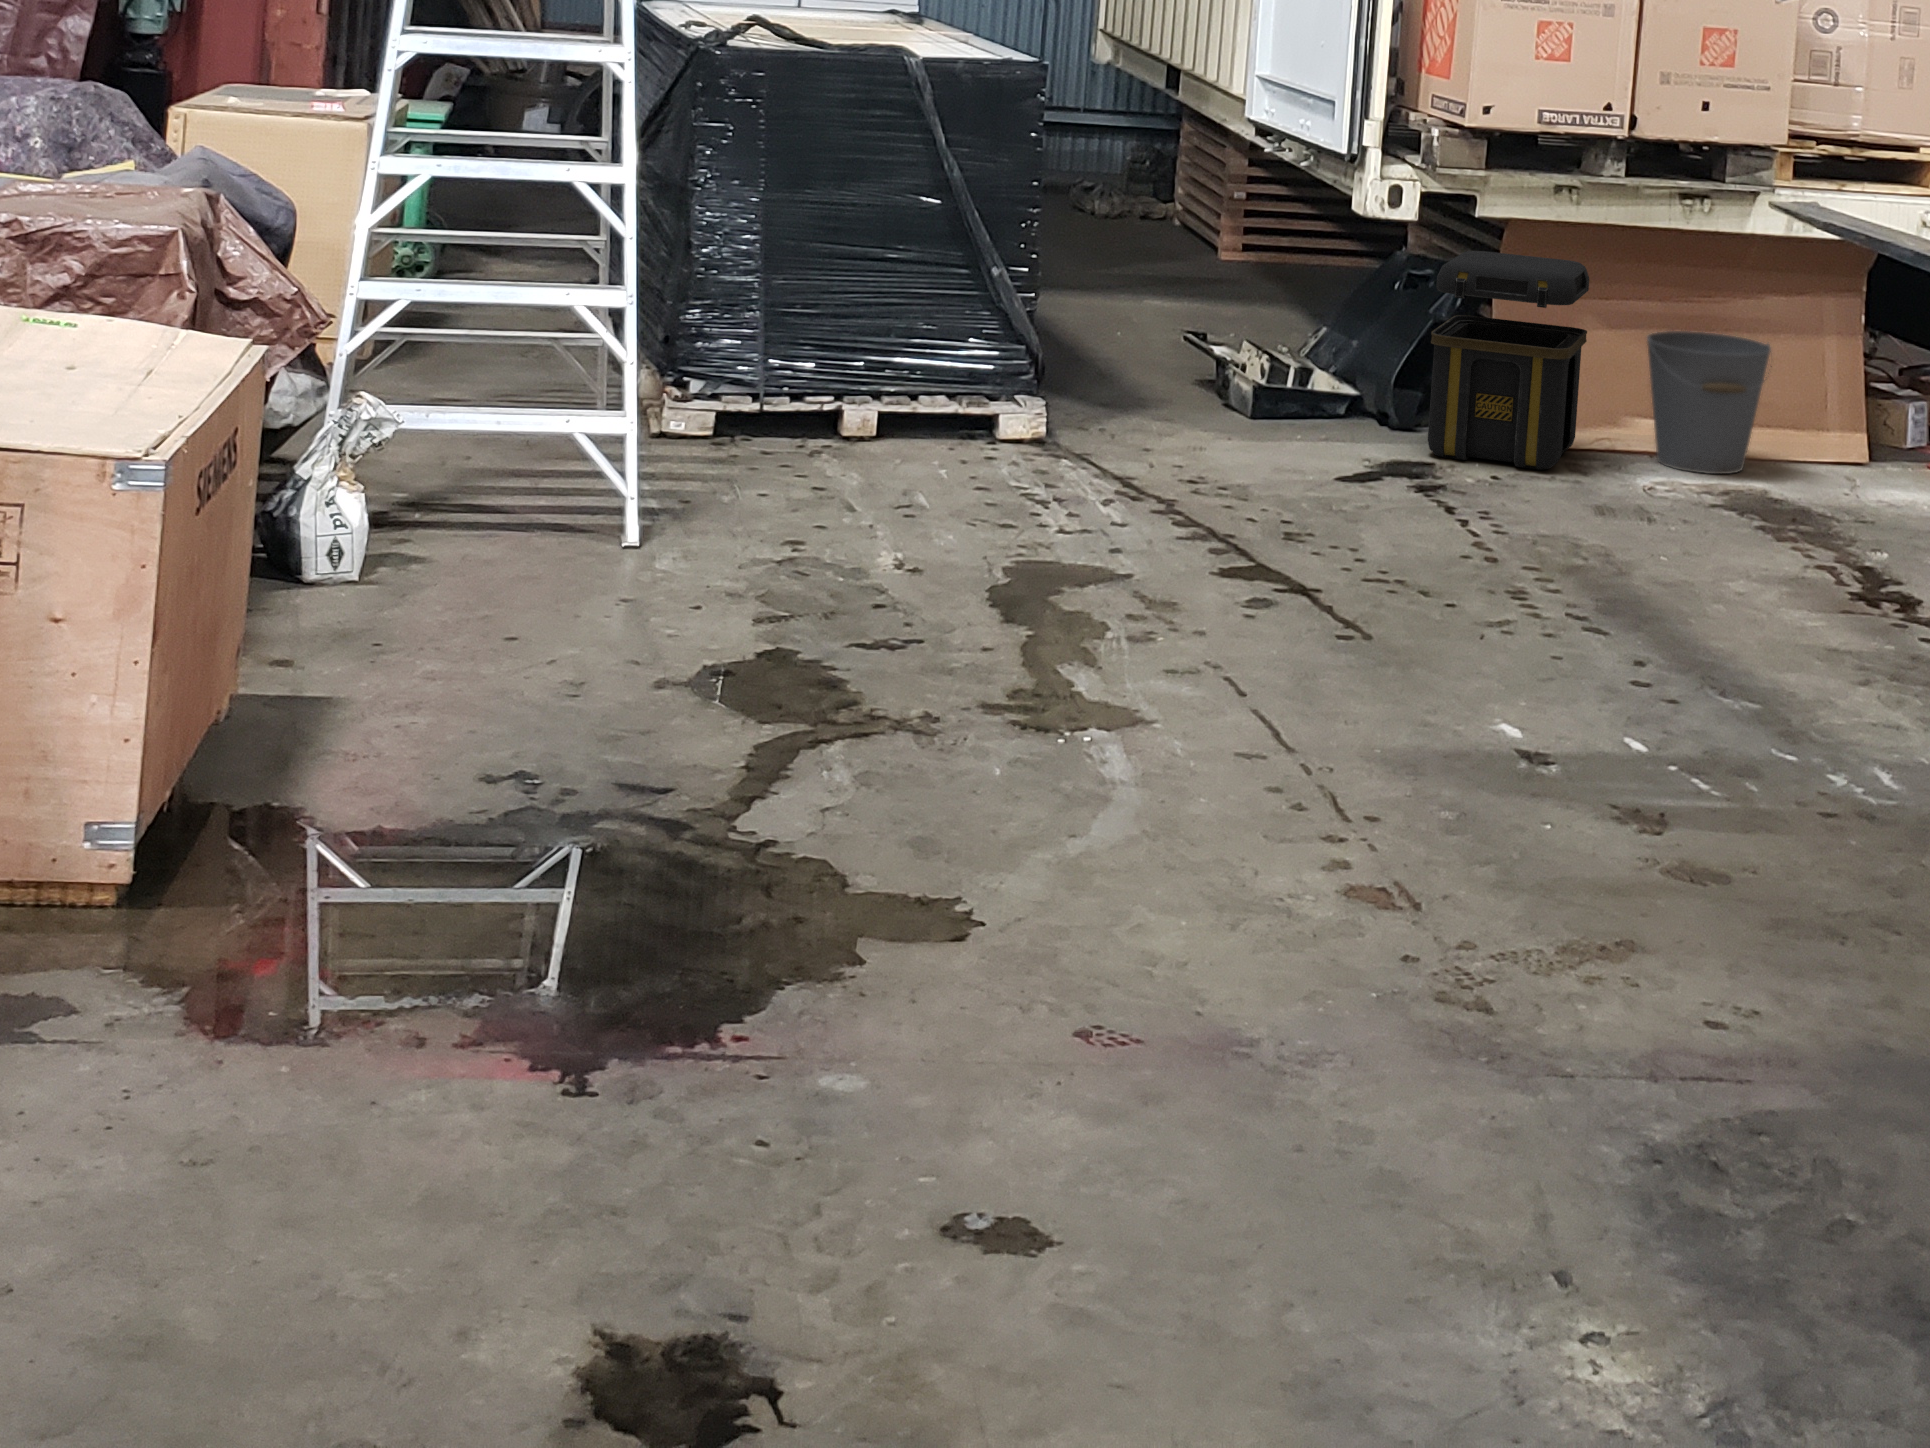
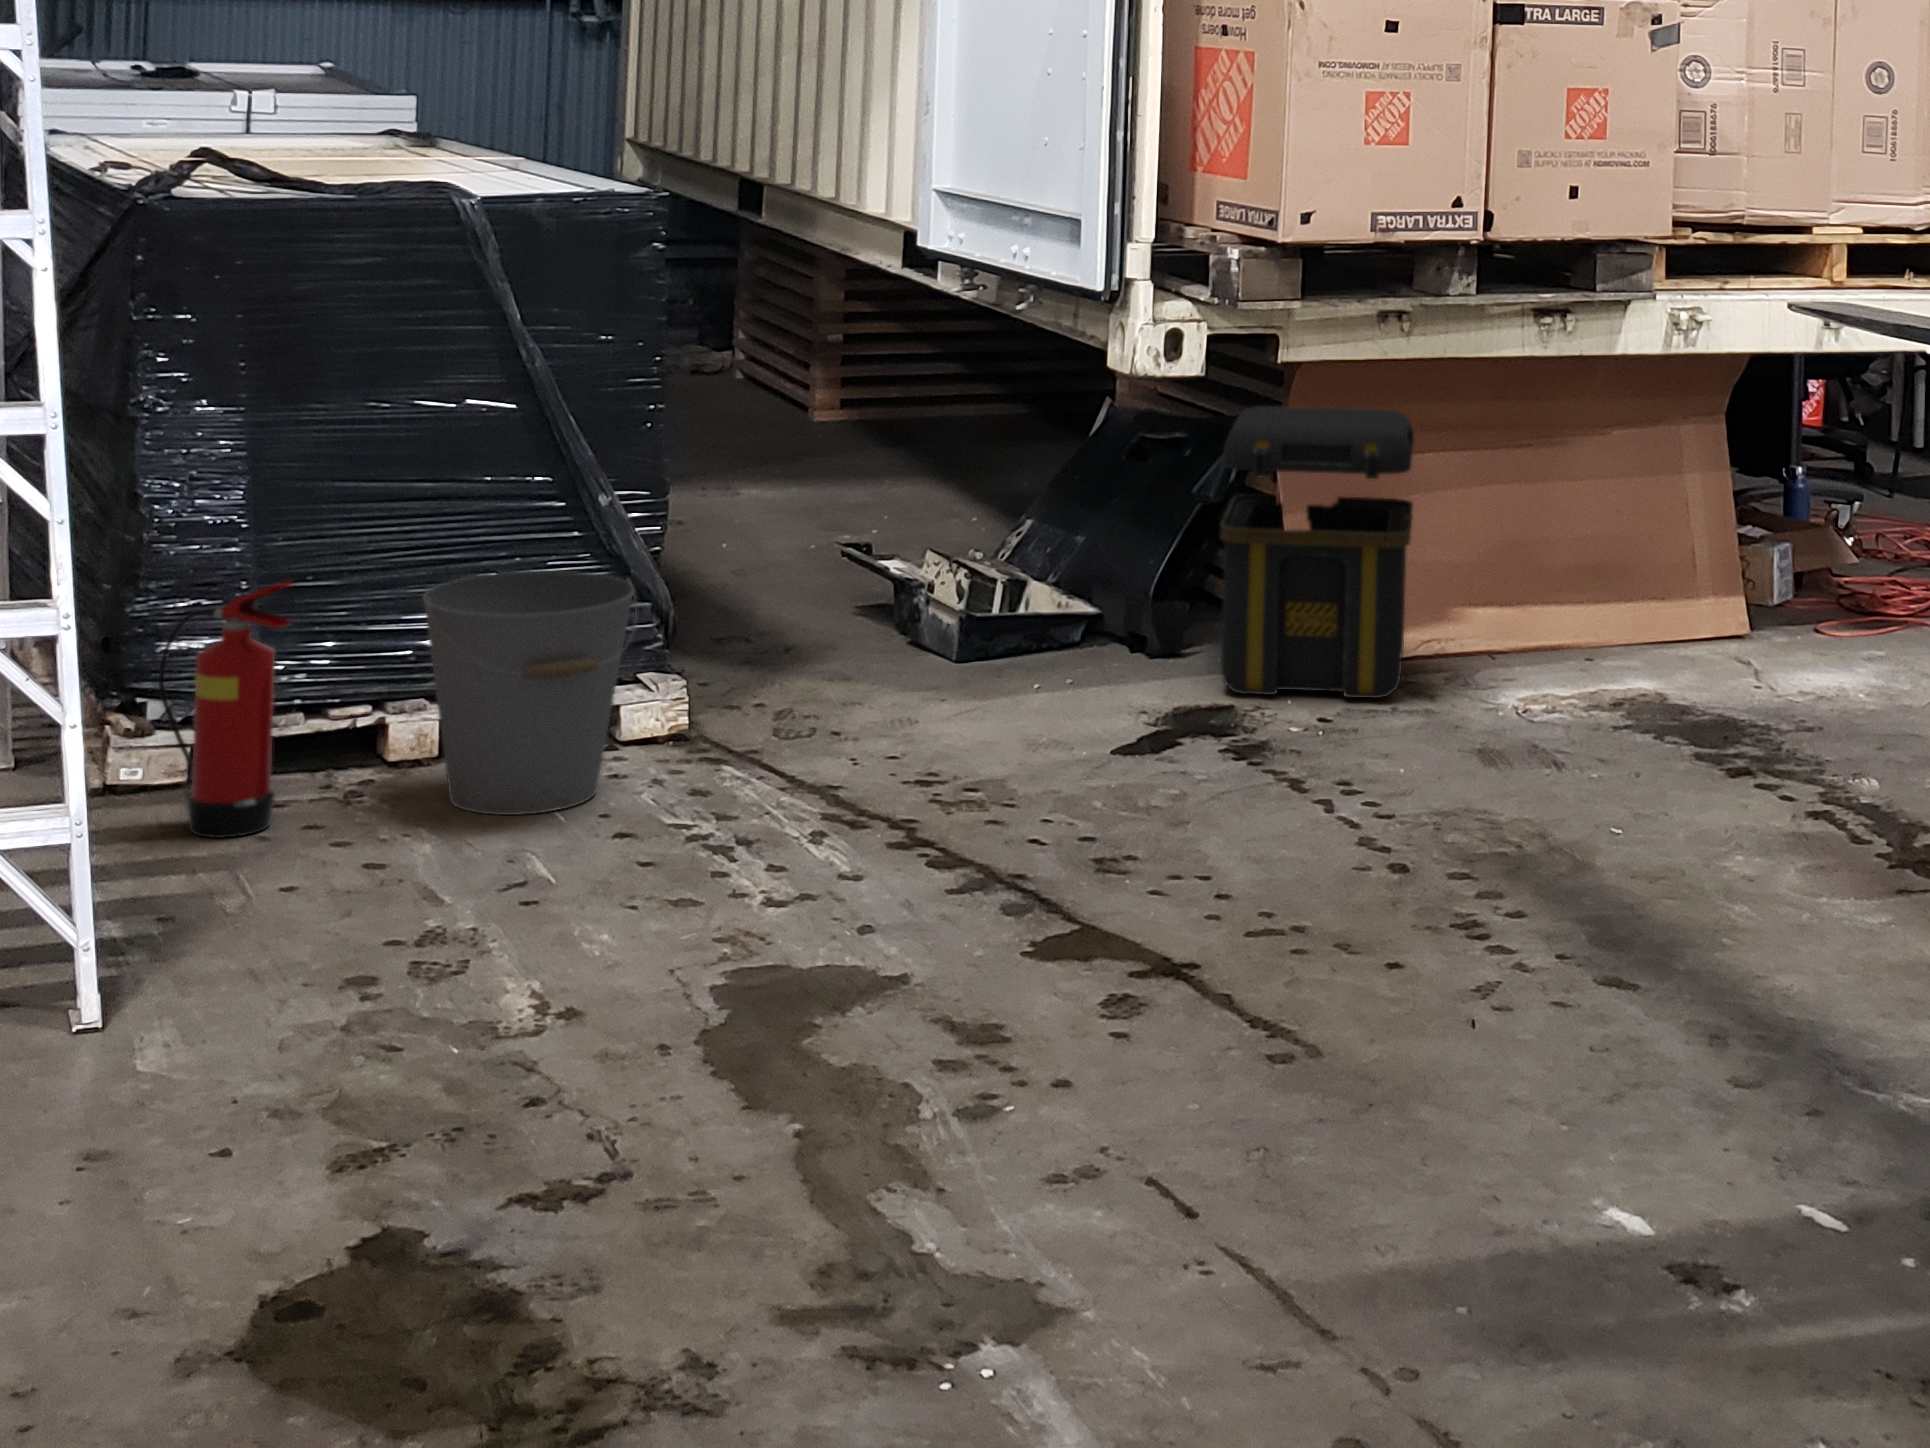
fire extinguisher: none [697,301,779,463] -> present [158,581,291,838]
bucket: present [1647,331,1772,474] -> present [423,571,635,815]

